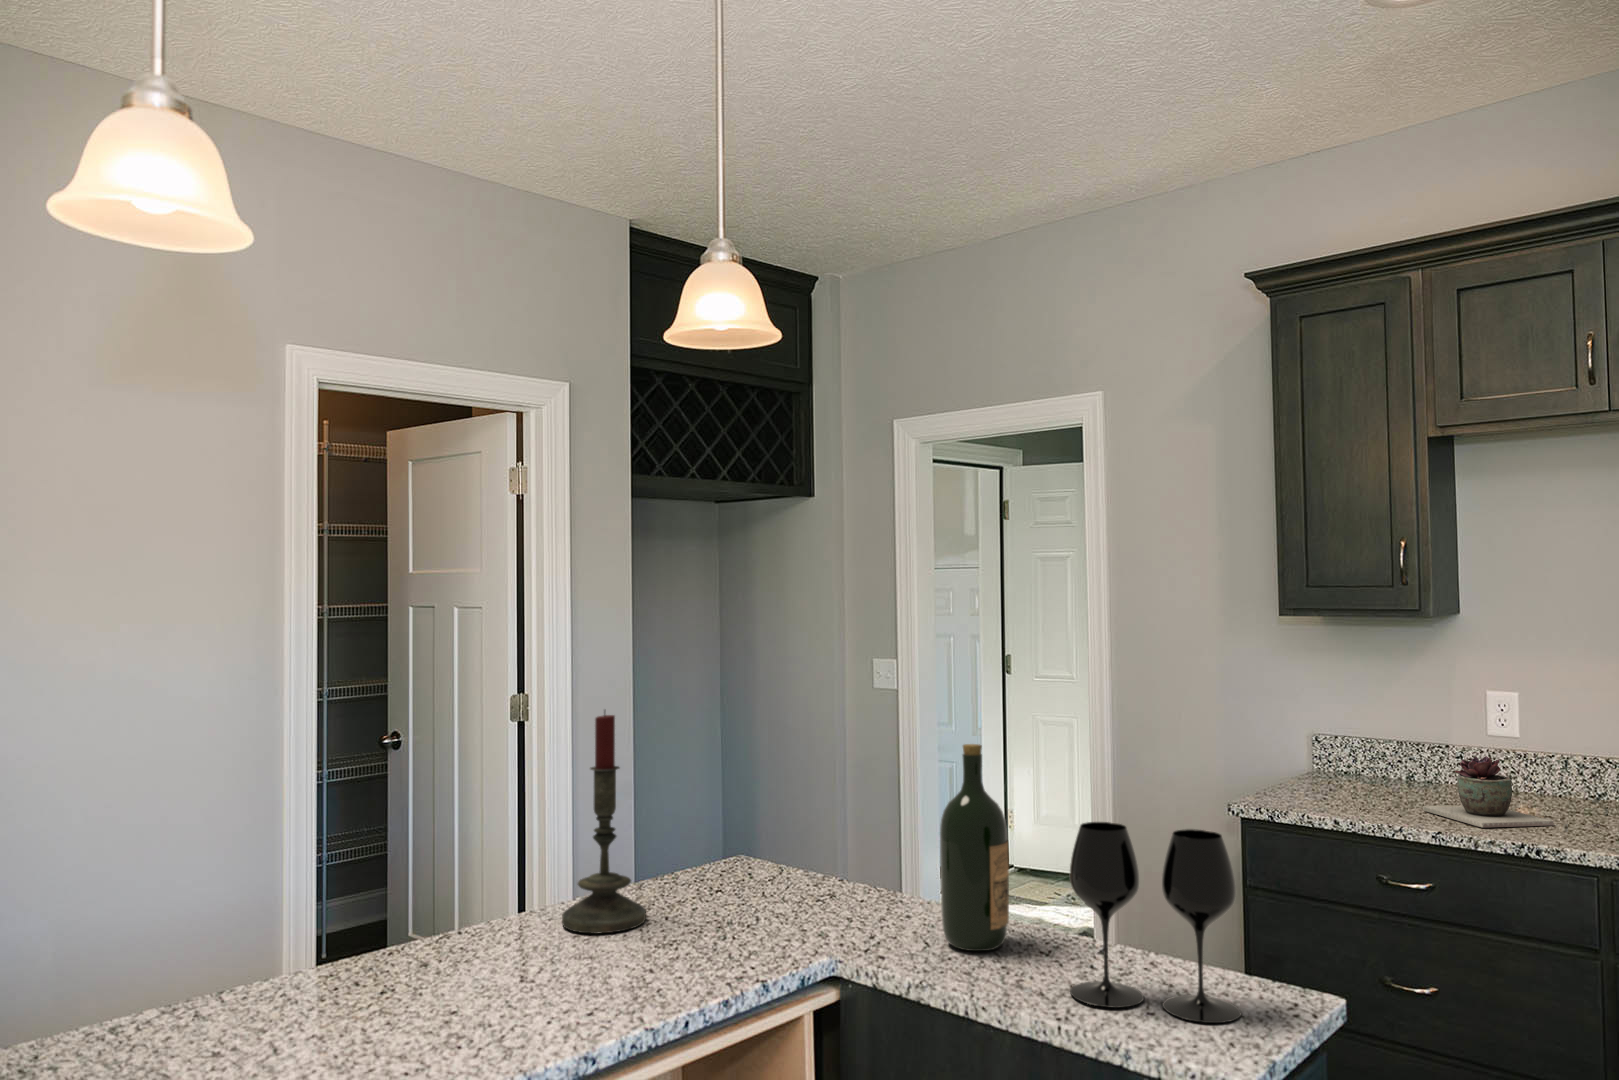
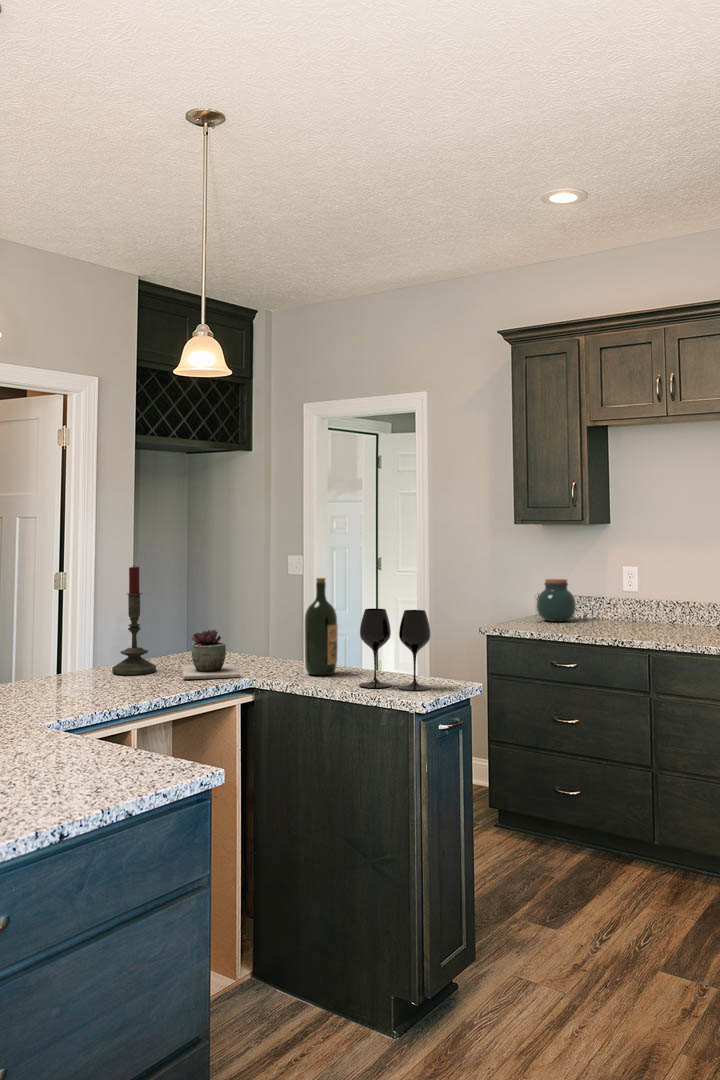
jar: none [1322,708,1398,786] -> present [537,579,576,622]
succulent plant: present [1423,756,1554,828] -> present [182,630,240,679]

